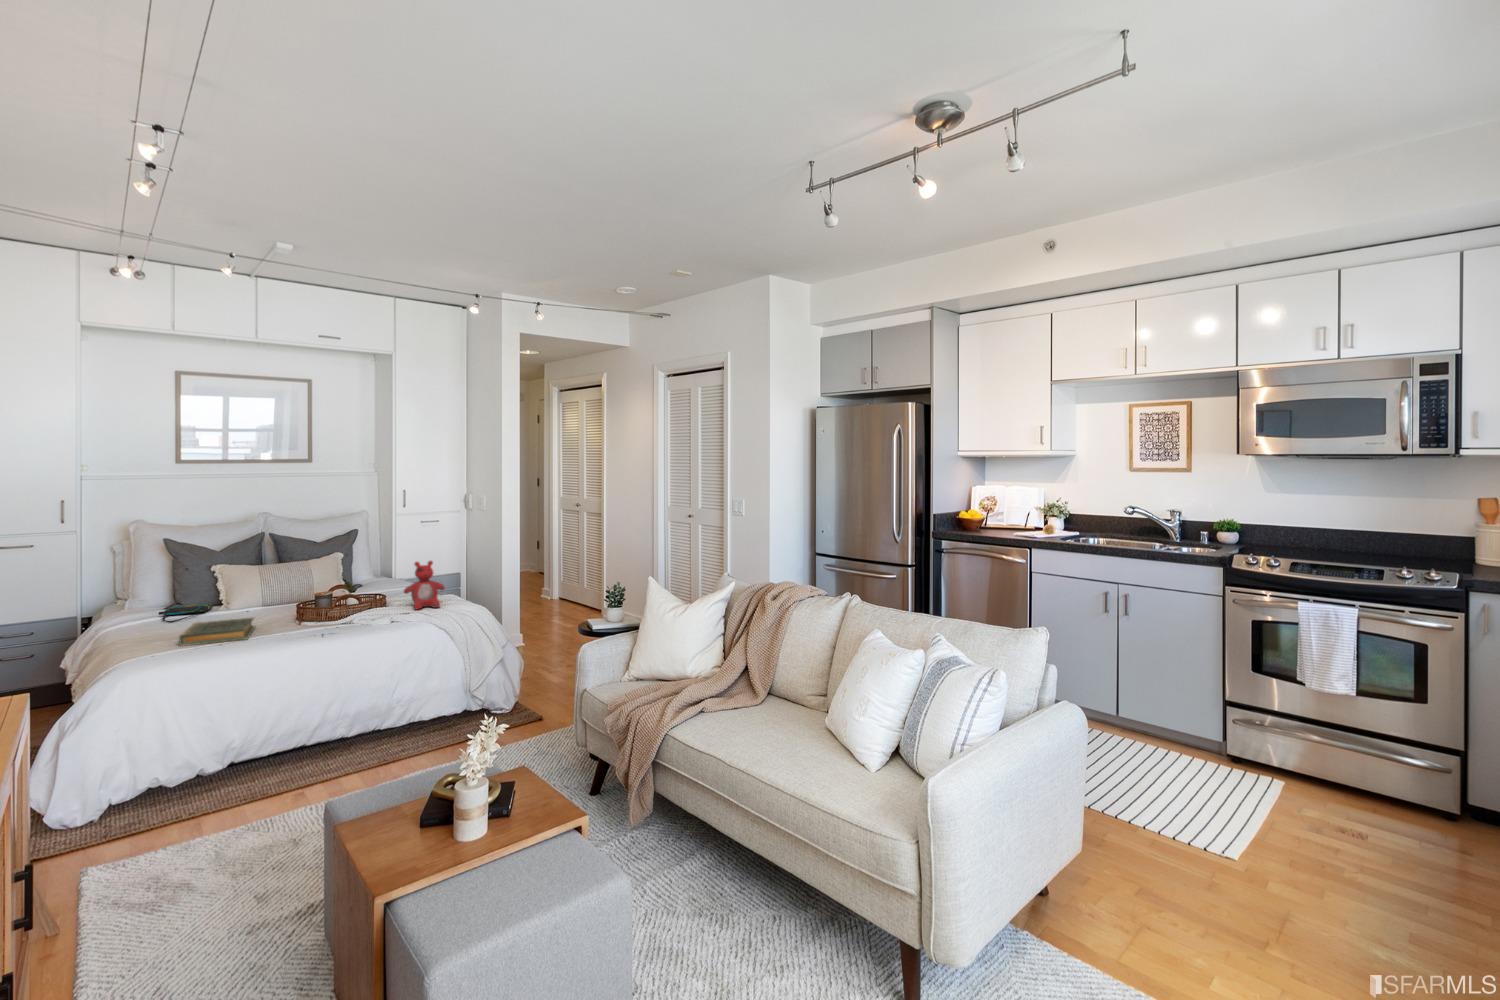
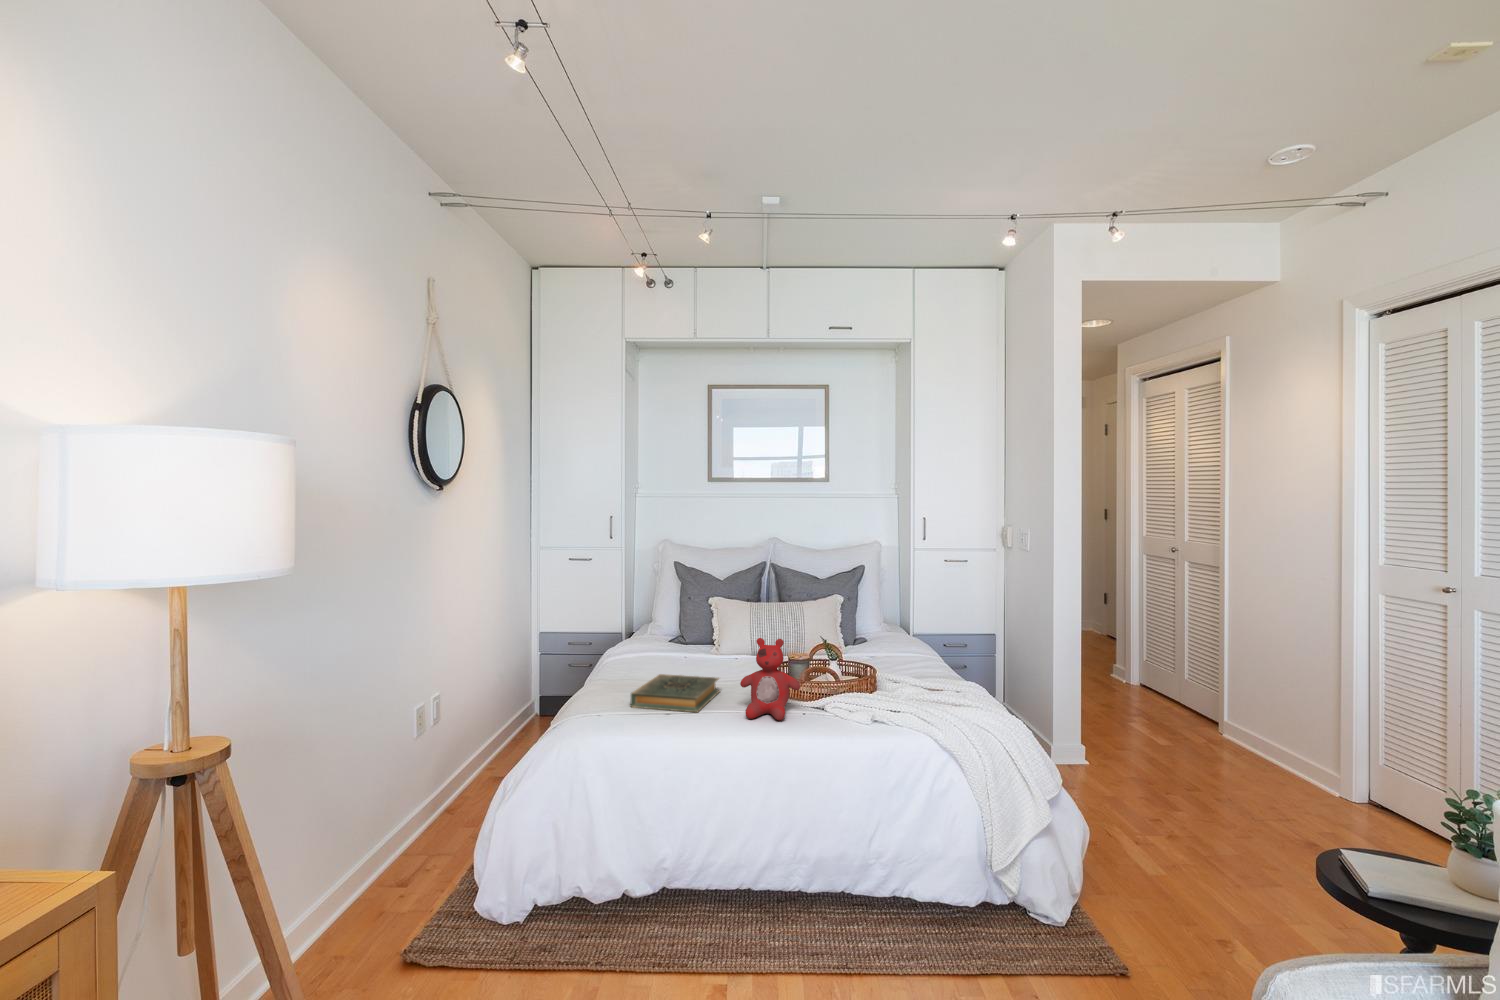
stuffed bear: present [404,561,445,610] -> present [740,638,800,720]
tote bag: present [158,603,213,623] -> none [651,642,704,665]

